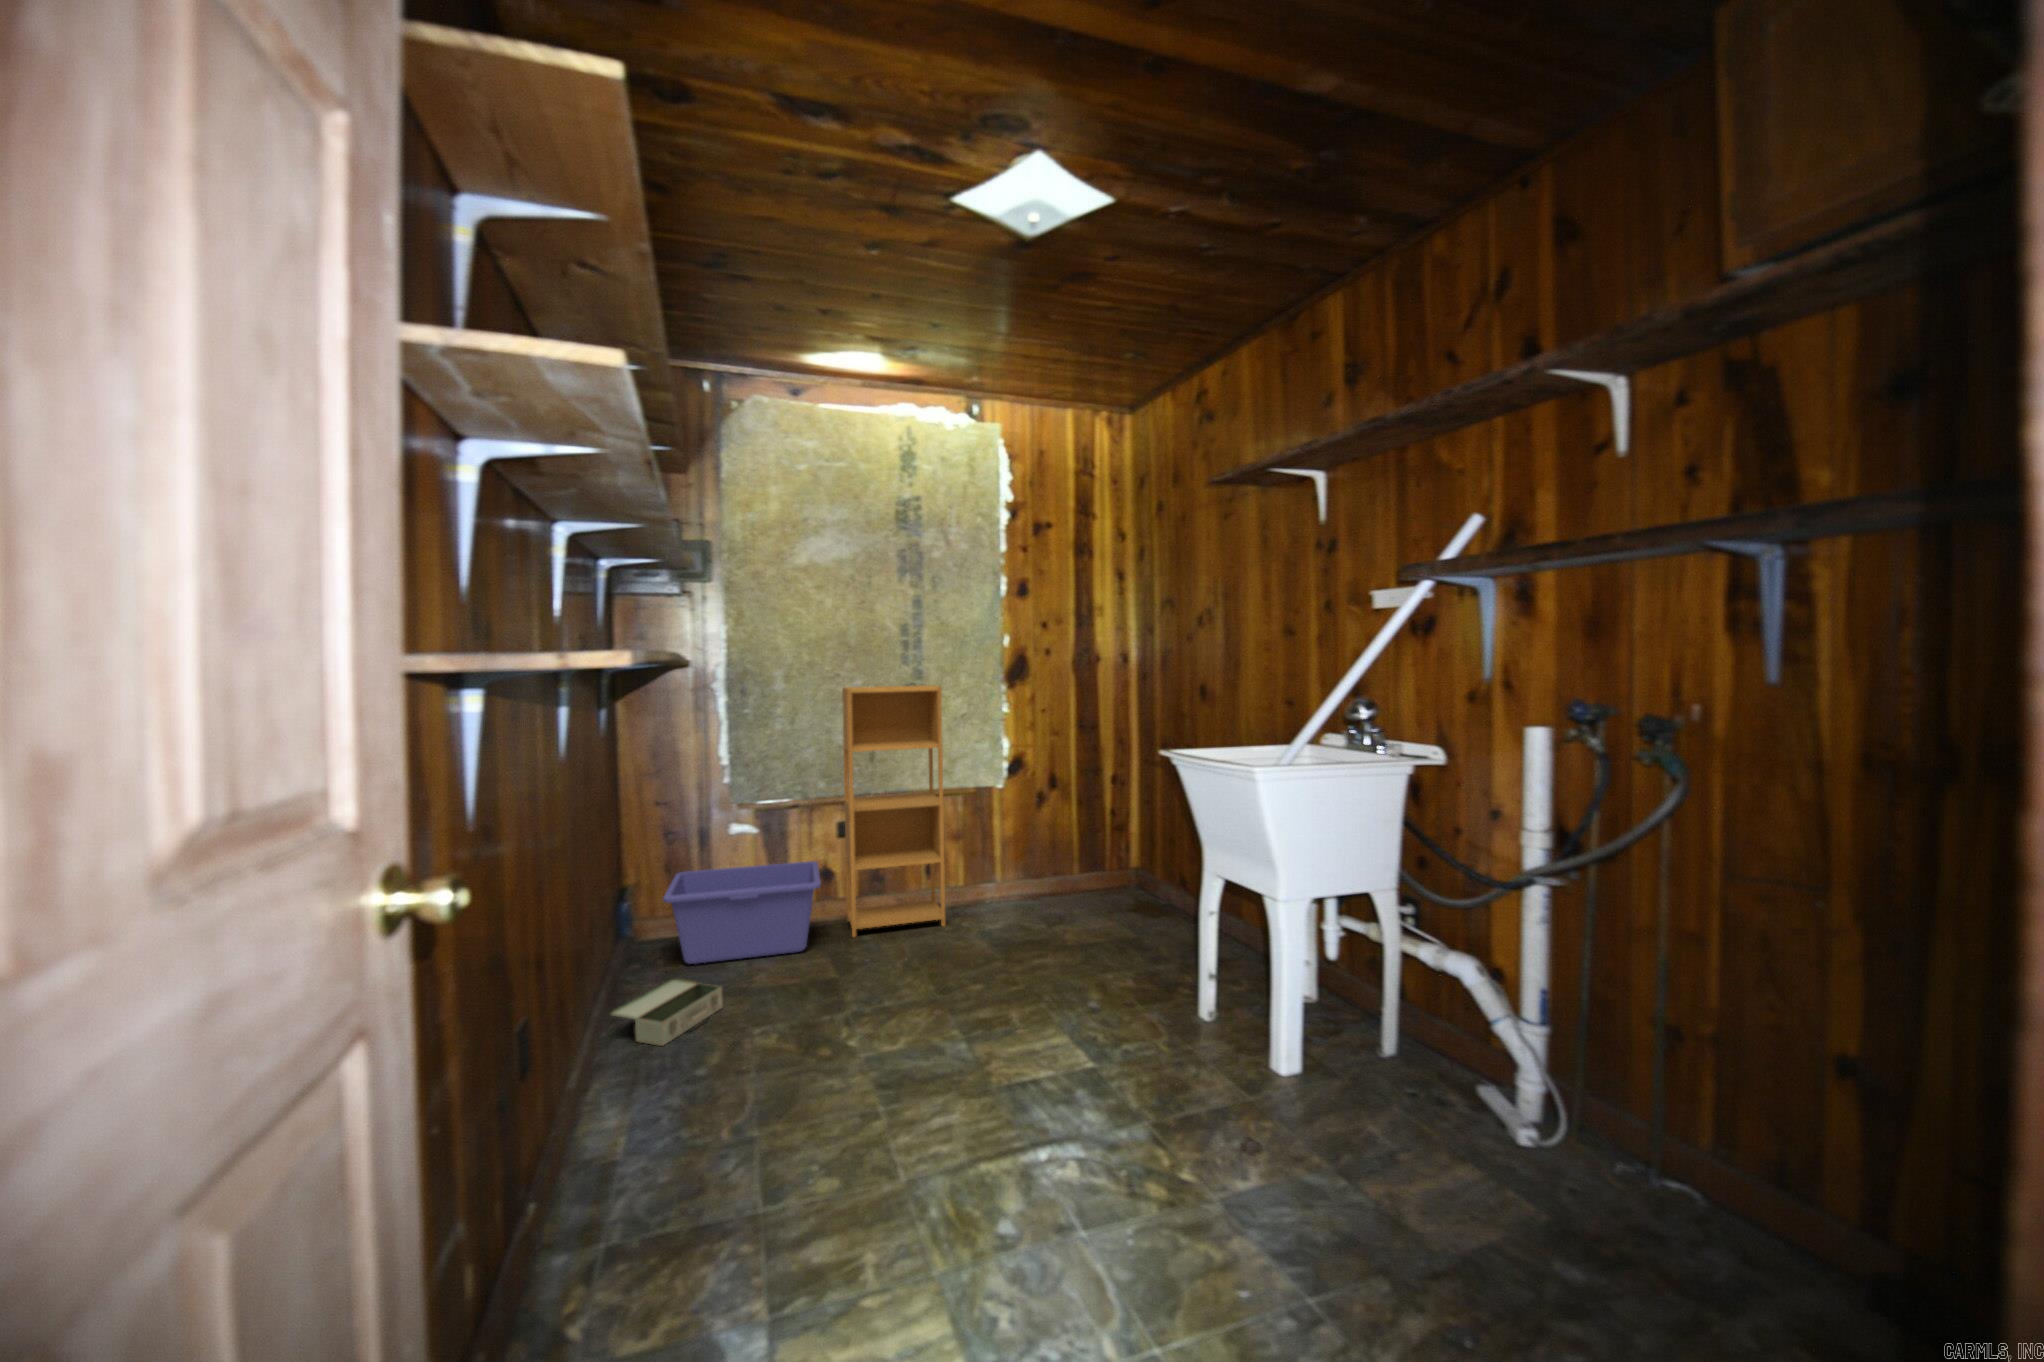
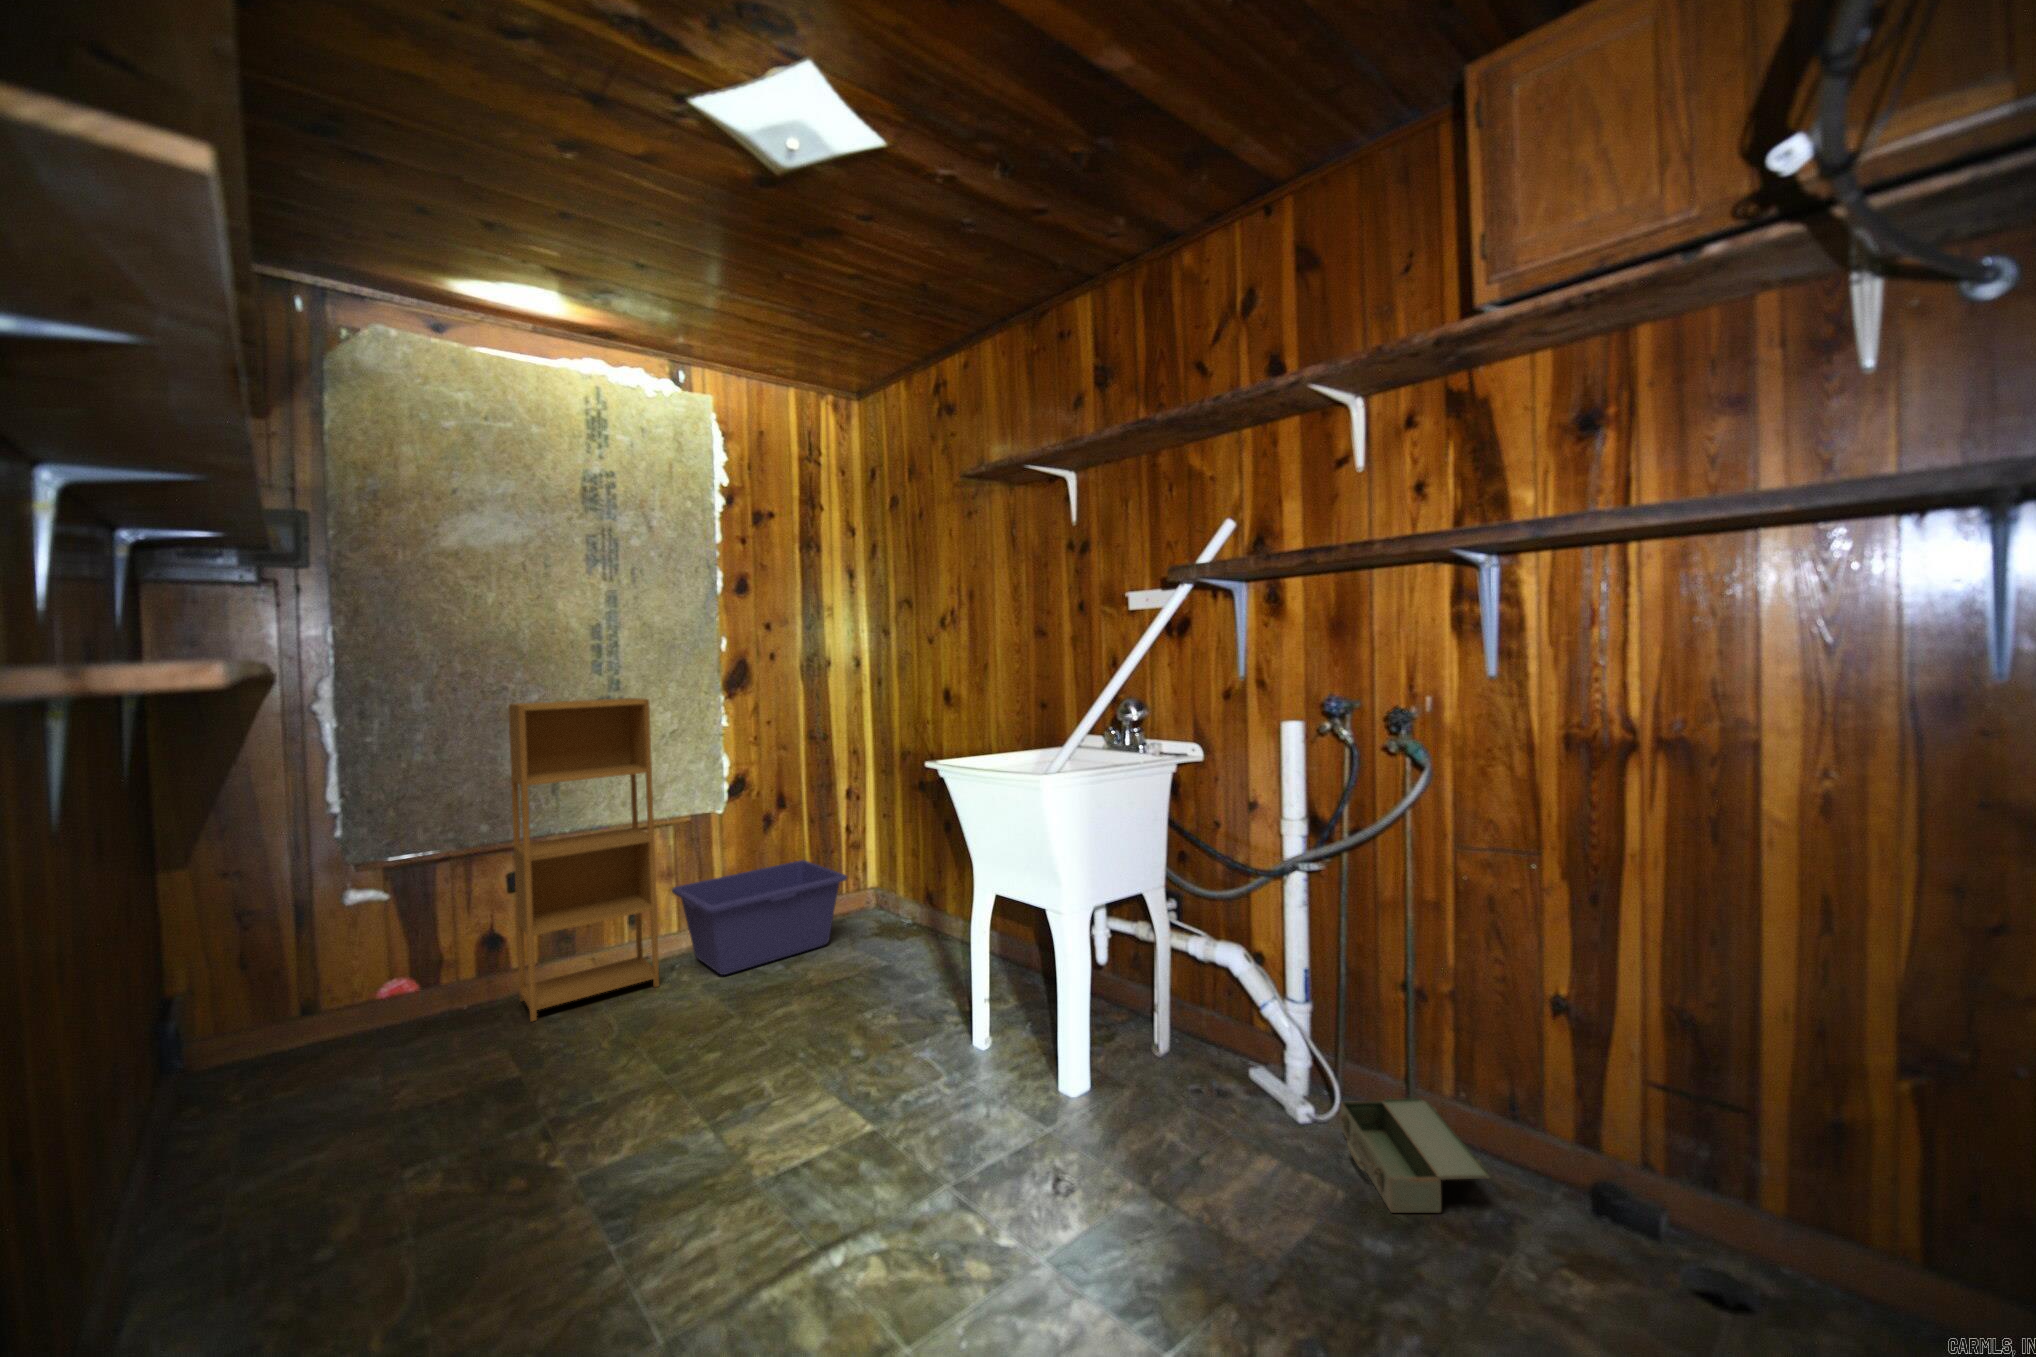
storage bin: present [663,861,821,964] -> present [672,860,847,975]
toolbox: present [611,979,723,1046] -> present [1341,1098,1489,1213]

